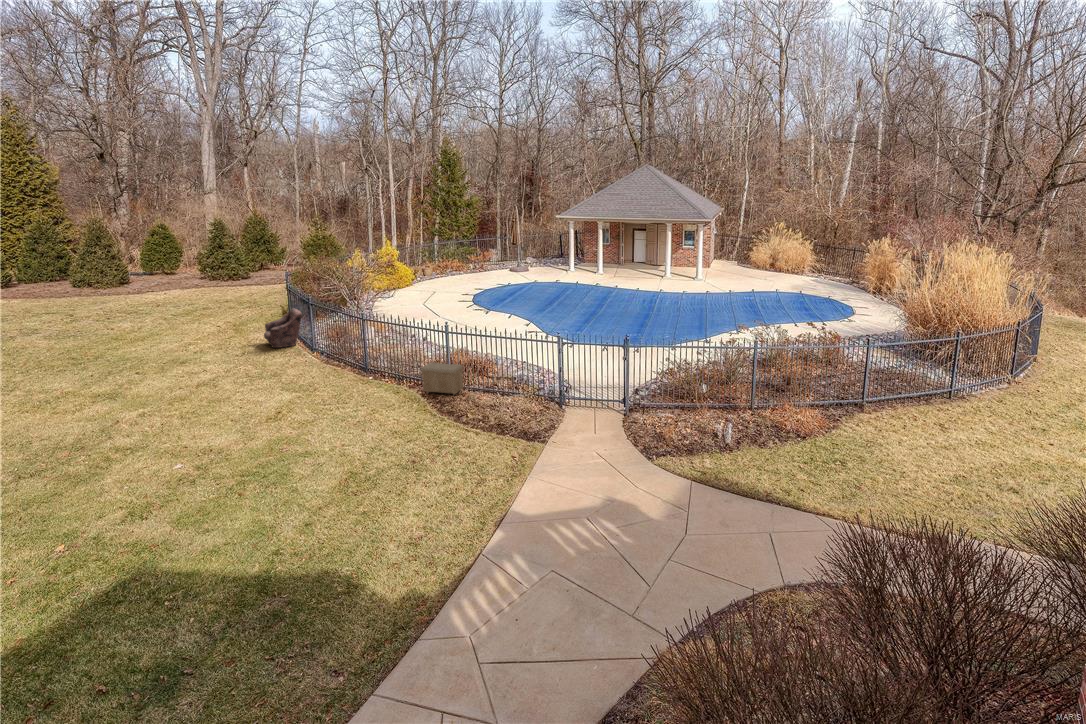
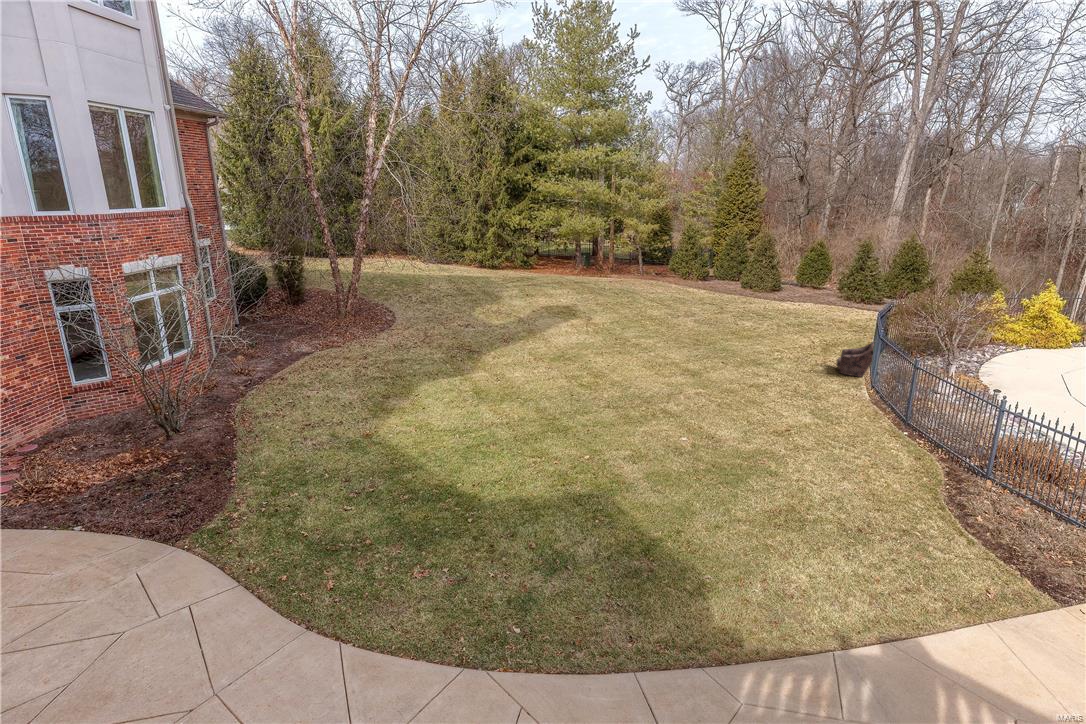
storage bench: present [422,363,463,395] -> none [948,442,1014,490]

